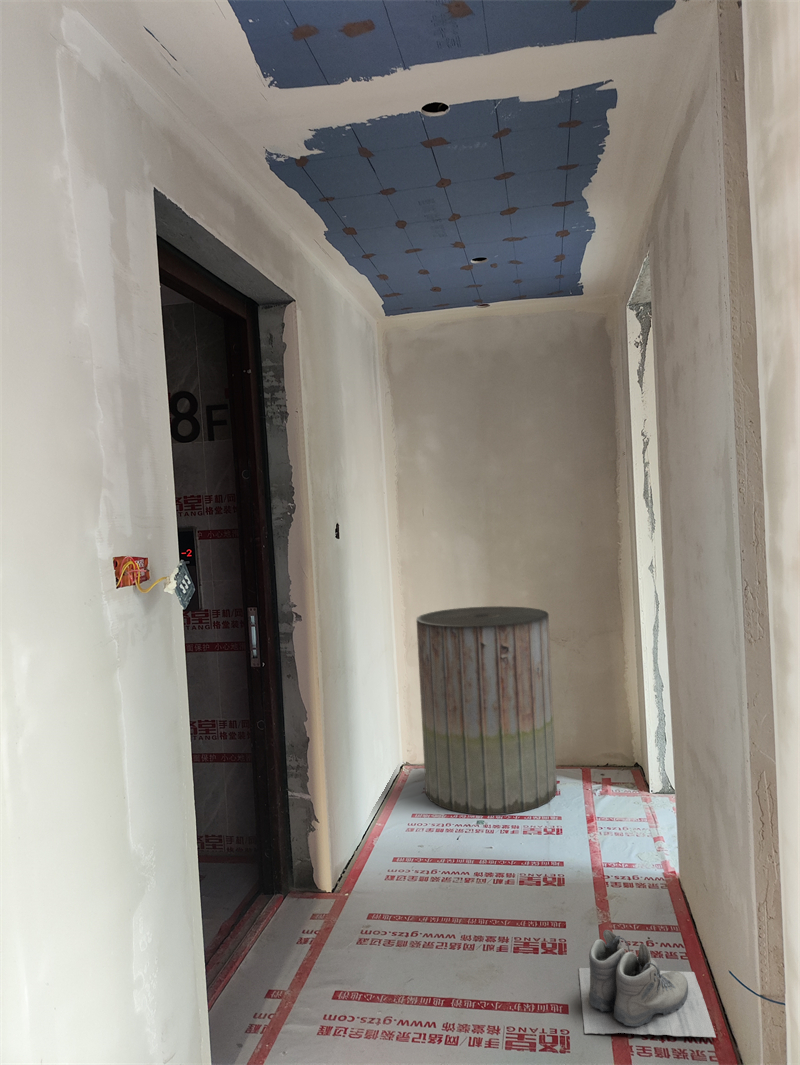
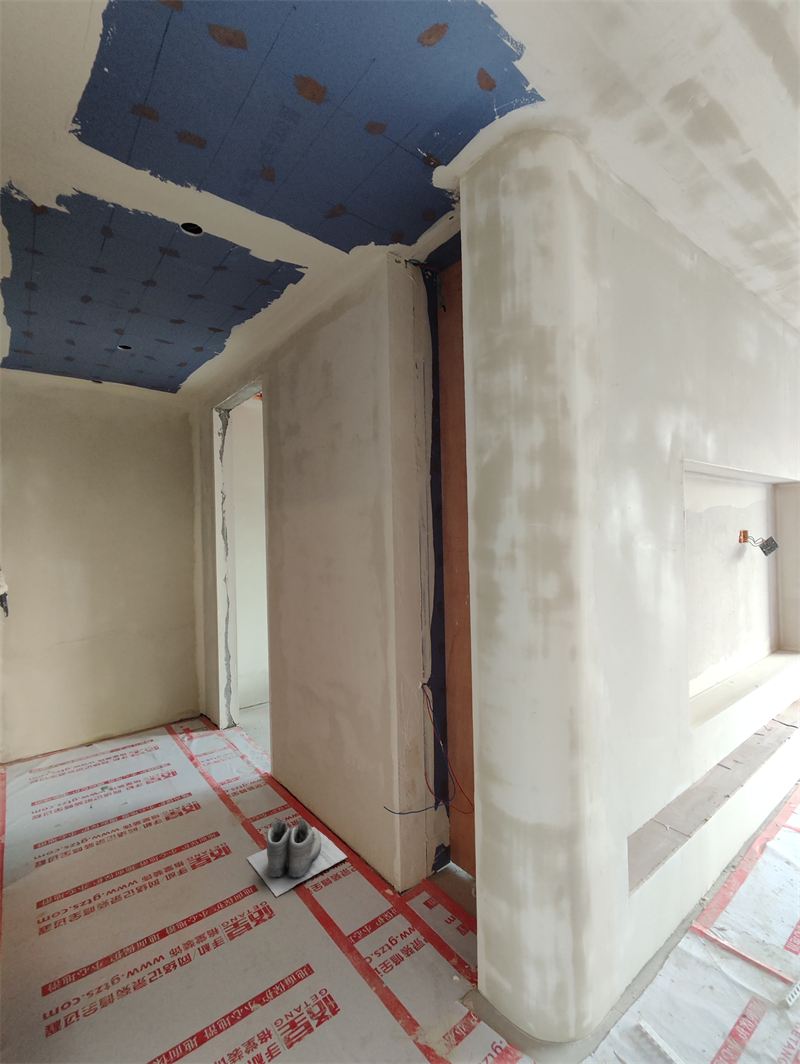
trash can: present [416,606,557,815] -> none [31,611,157,788]

